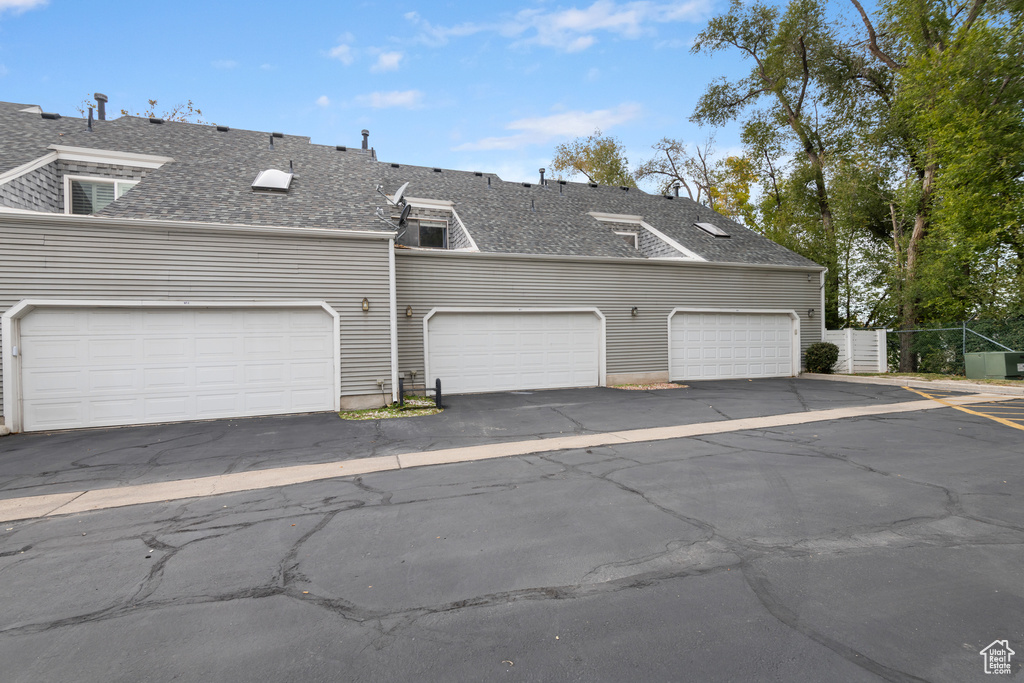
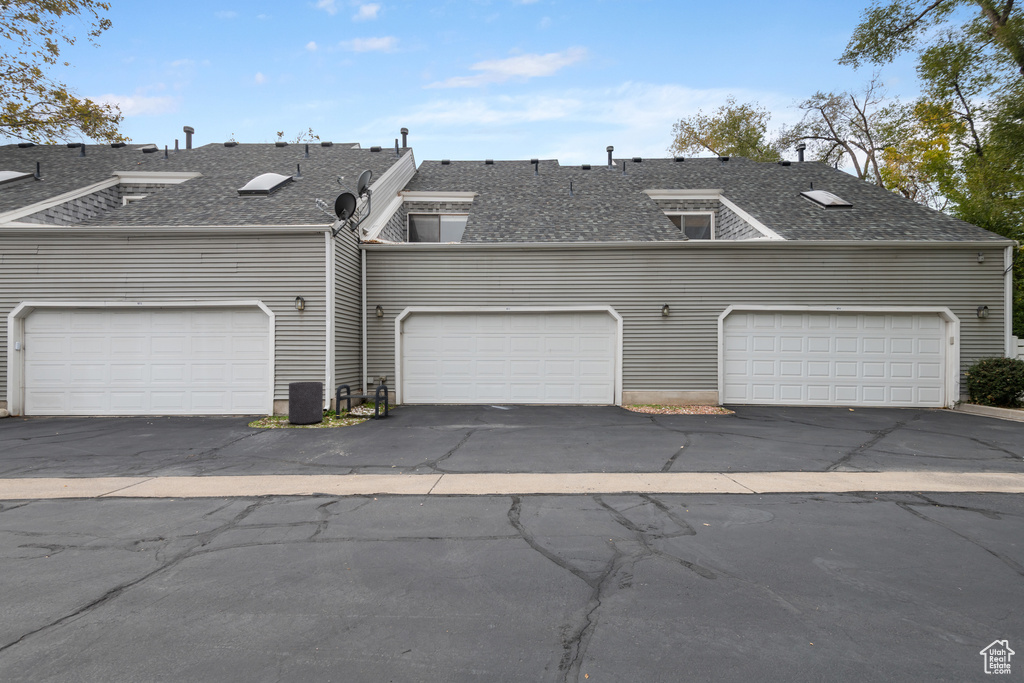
trash can: none [368,378,399,417] -> present [289,382,323,424]

